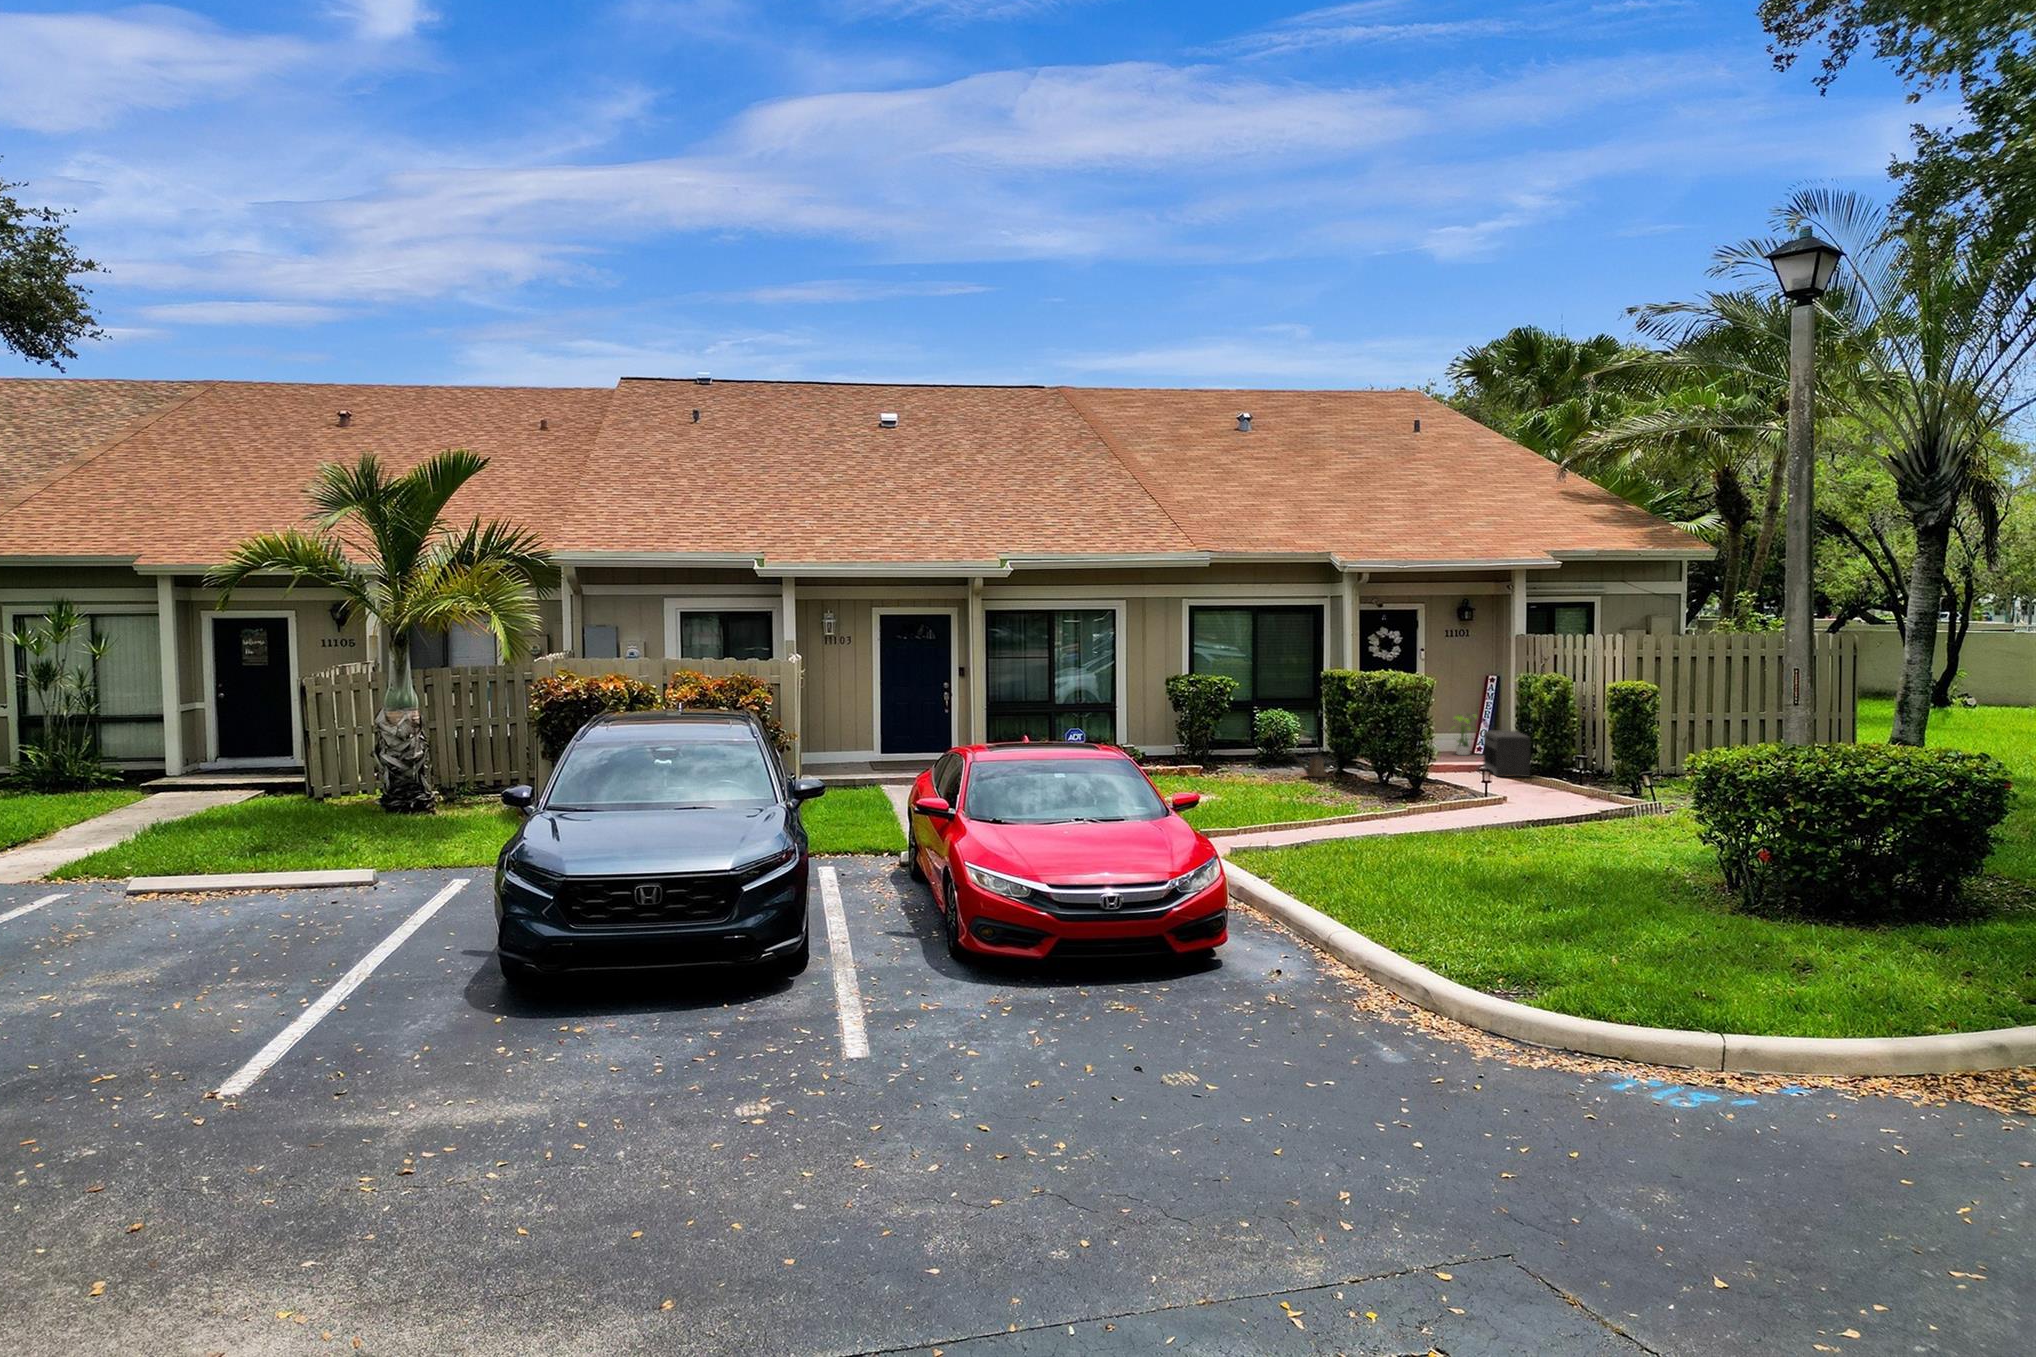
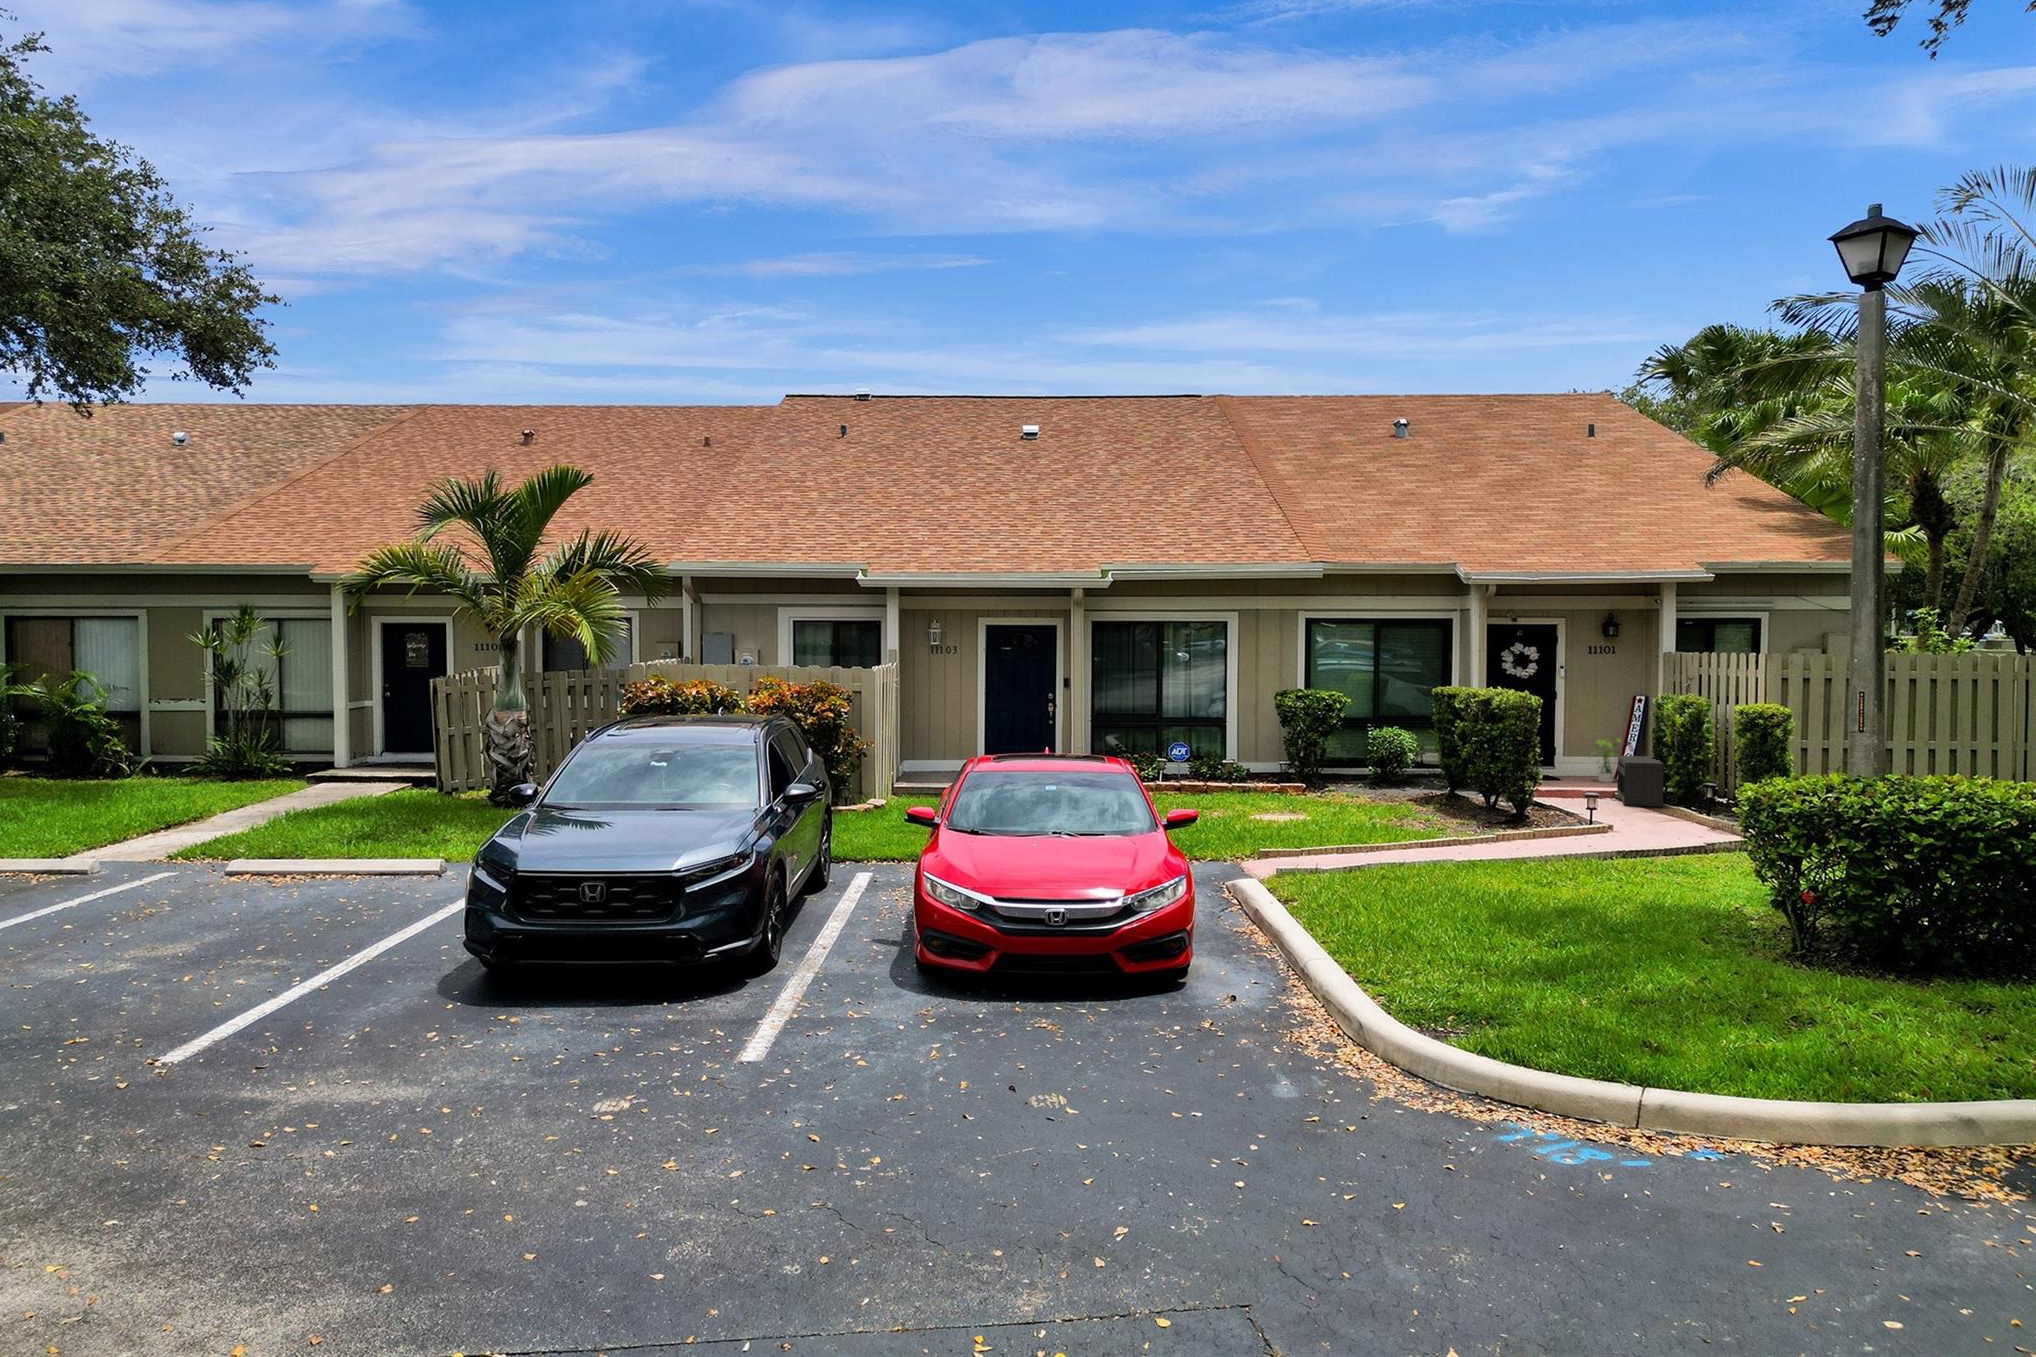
watering can: present [1296,755,1326,777] -> none [1394,774,1438,800]

